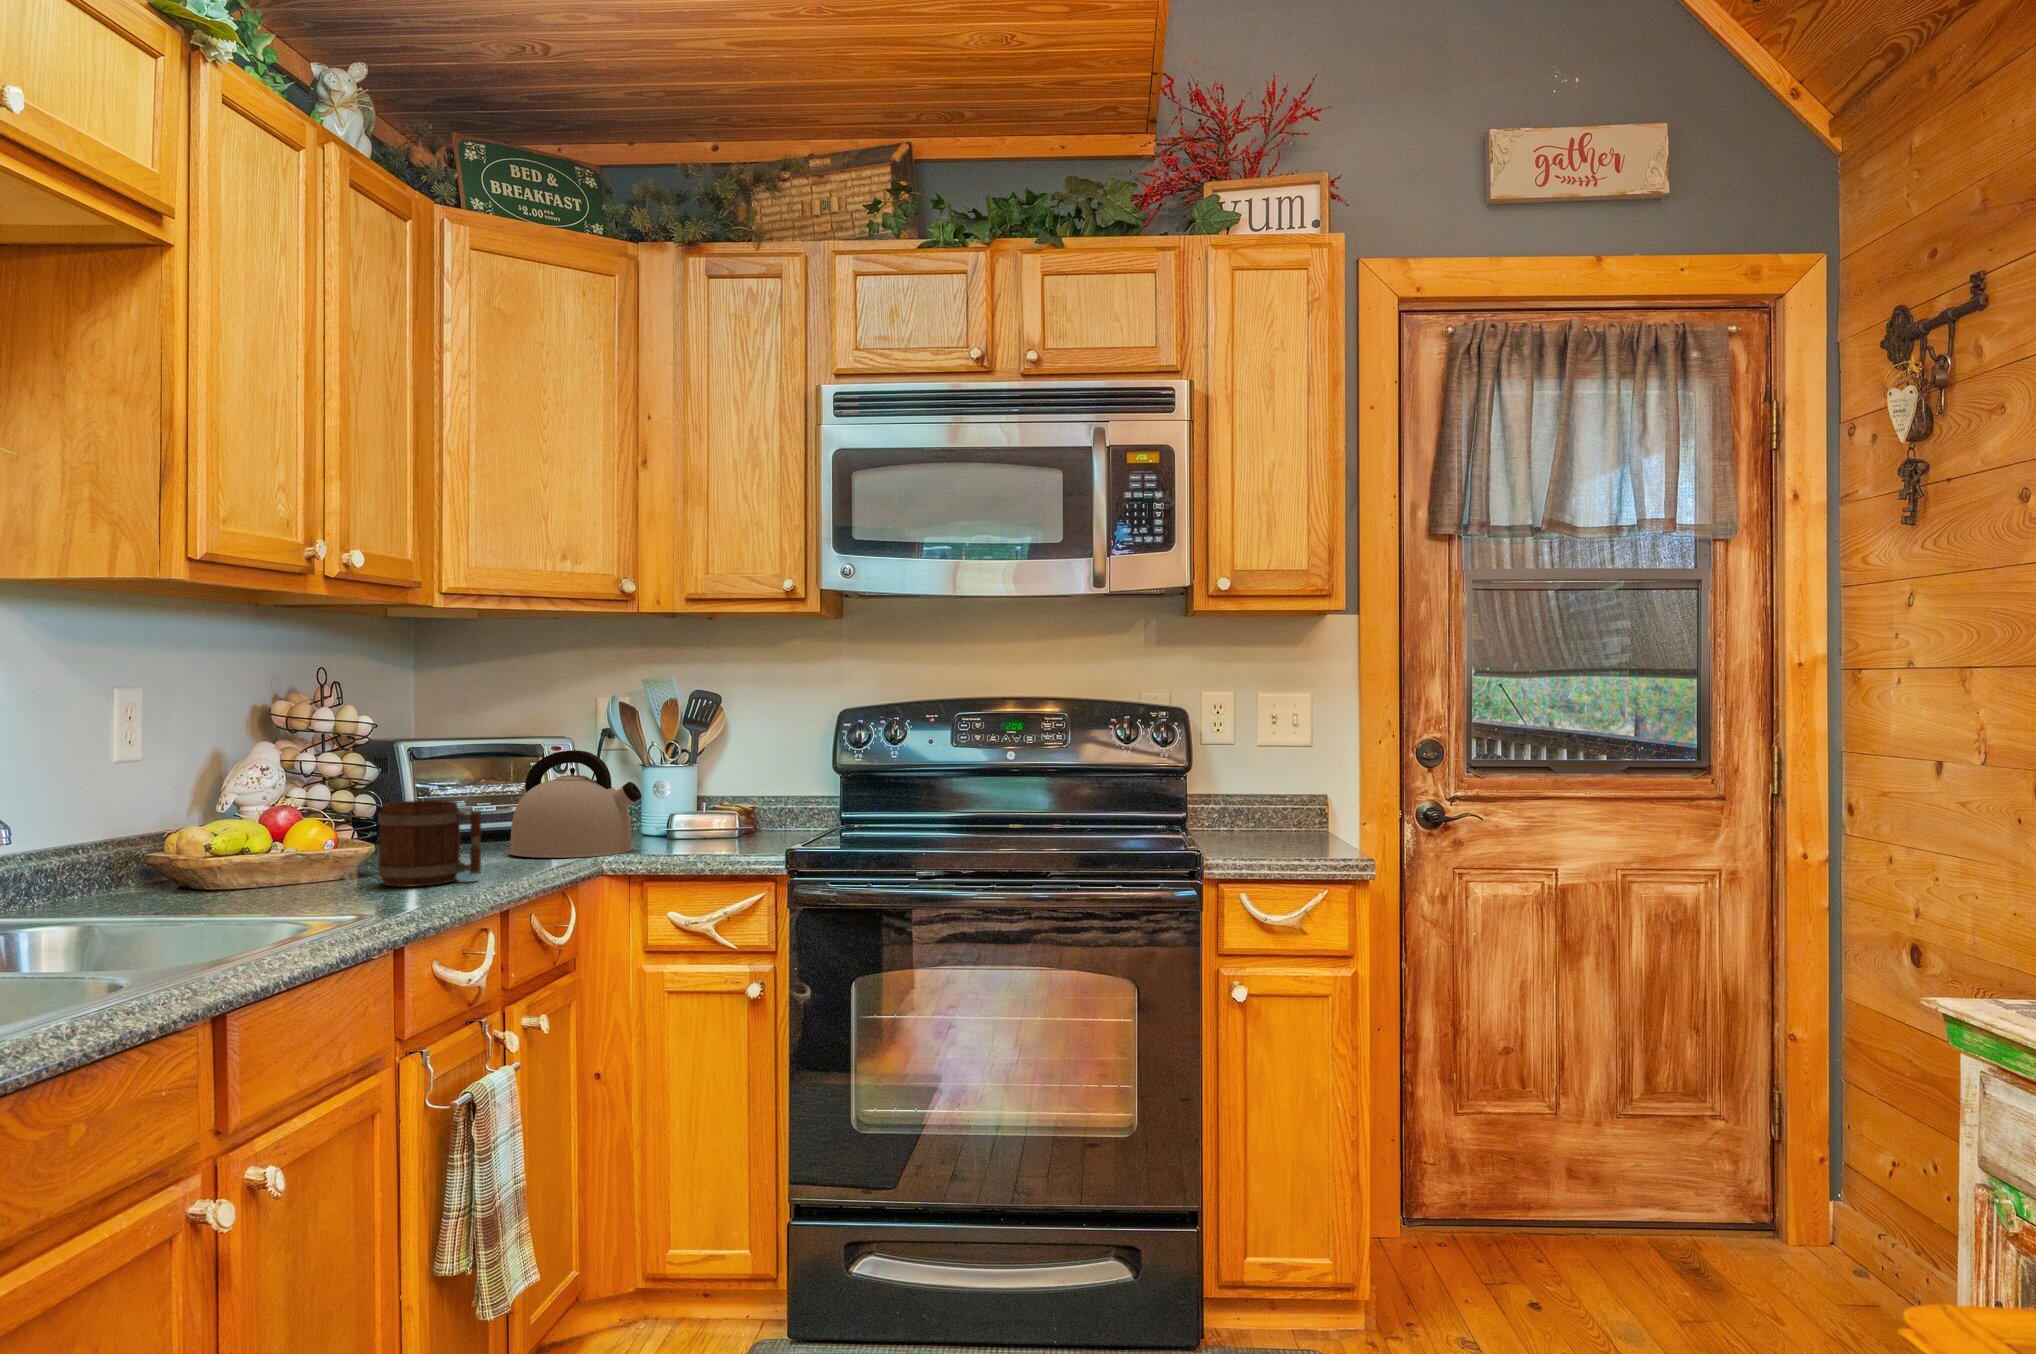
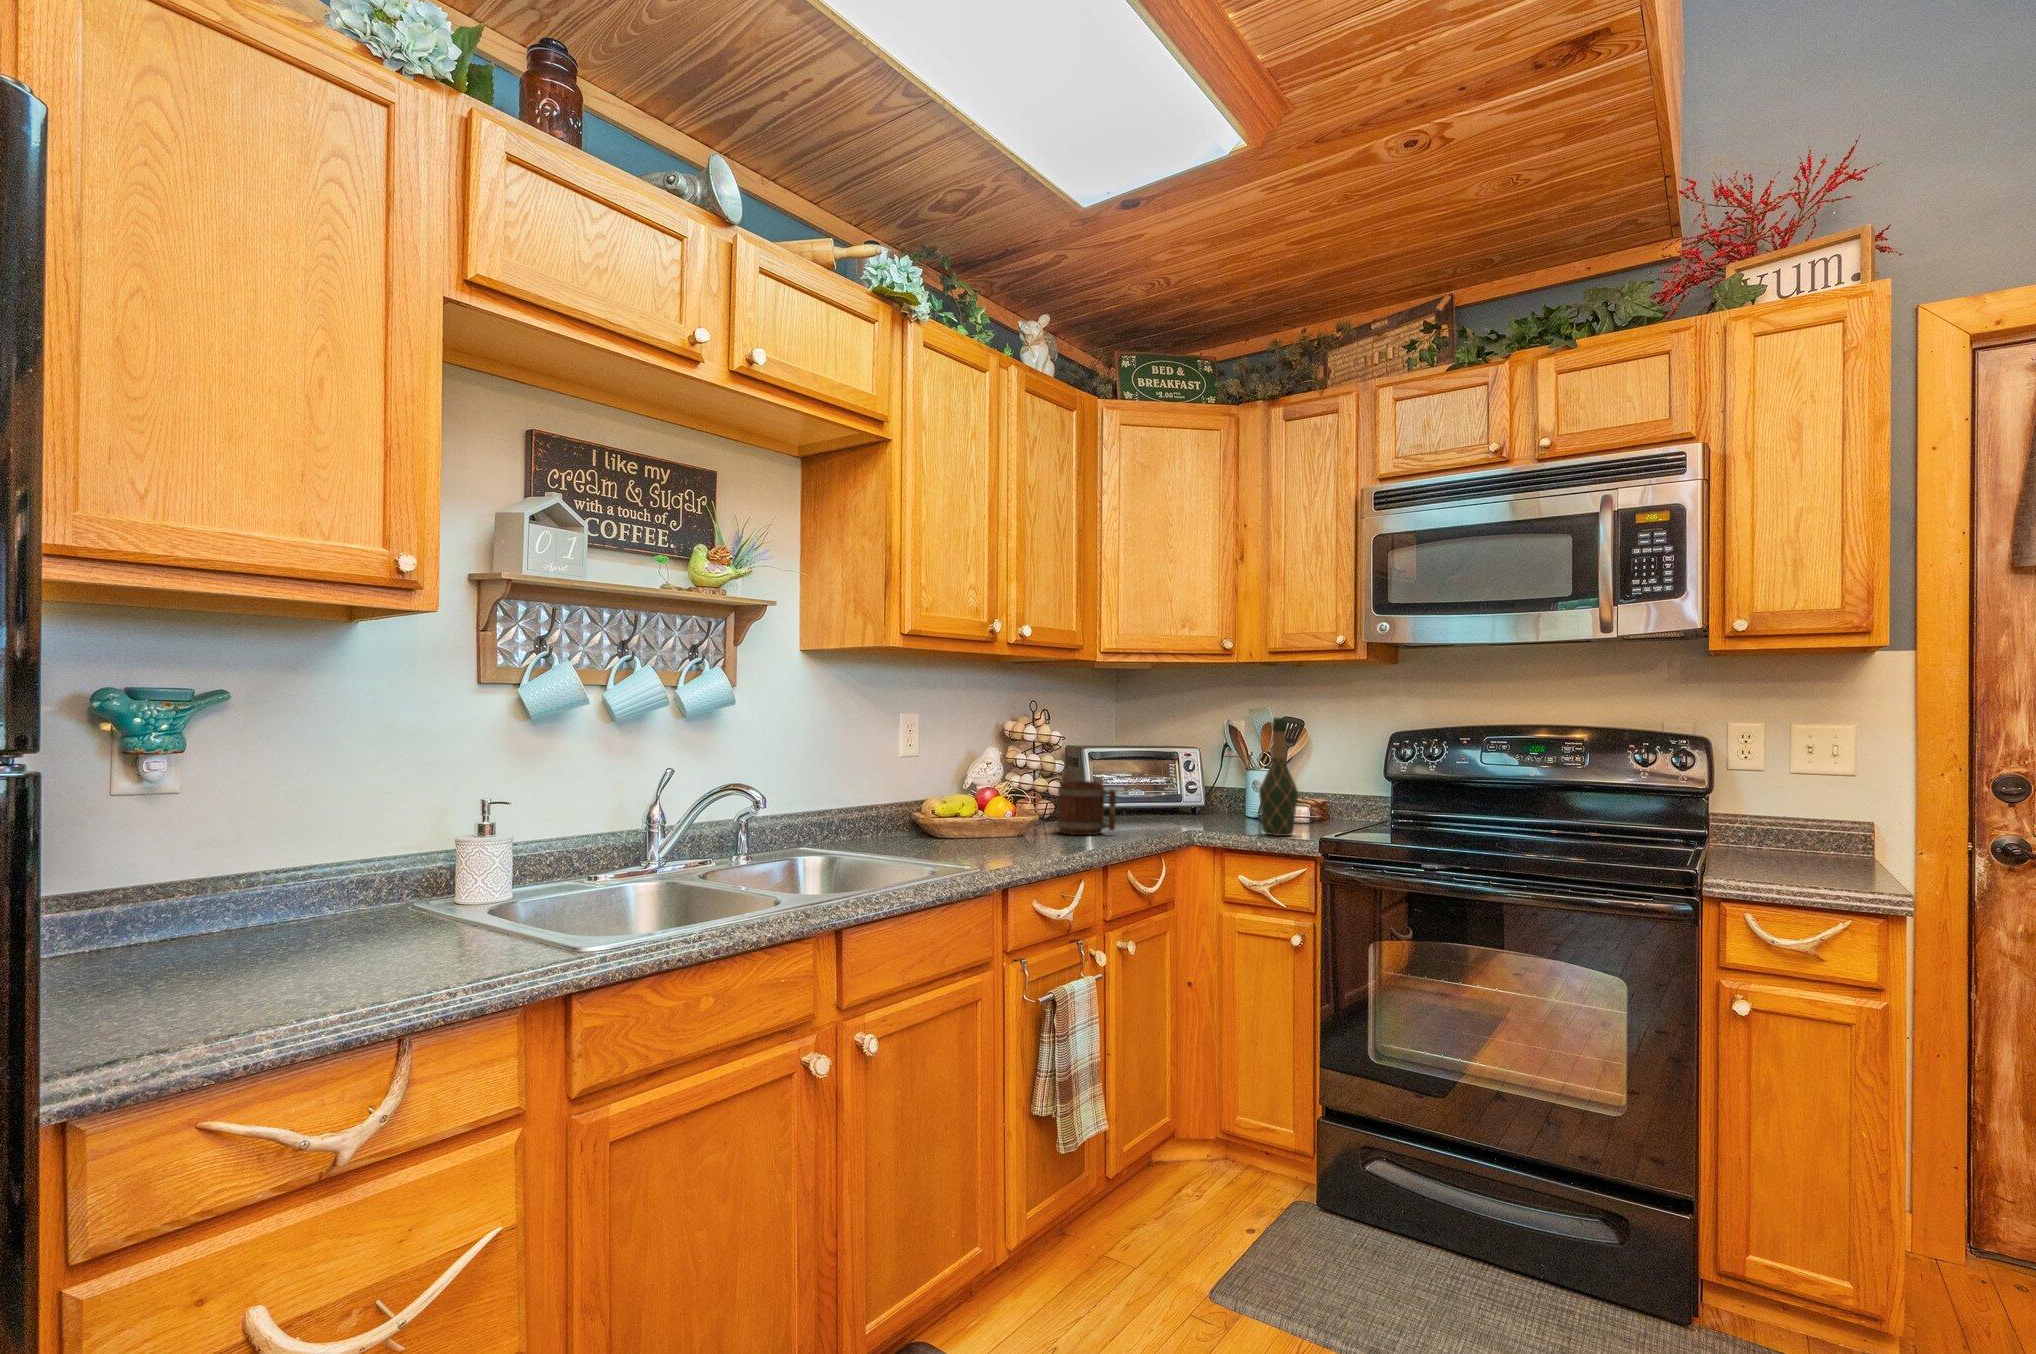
wine bottle: none [693,693,746,857] -> present [1259,718,1298,836]
kettle: present [508,750,641,858] -> none [1144,755,1230,828]

